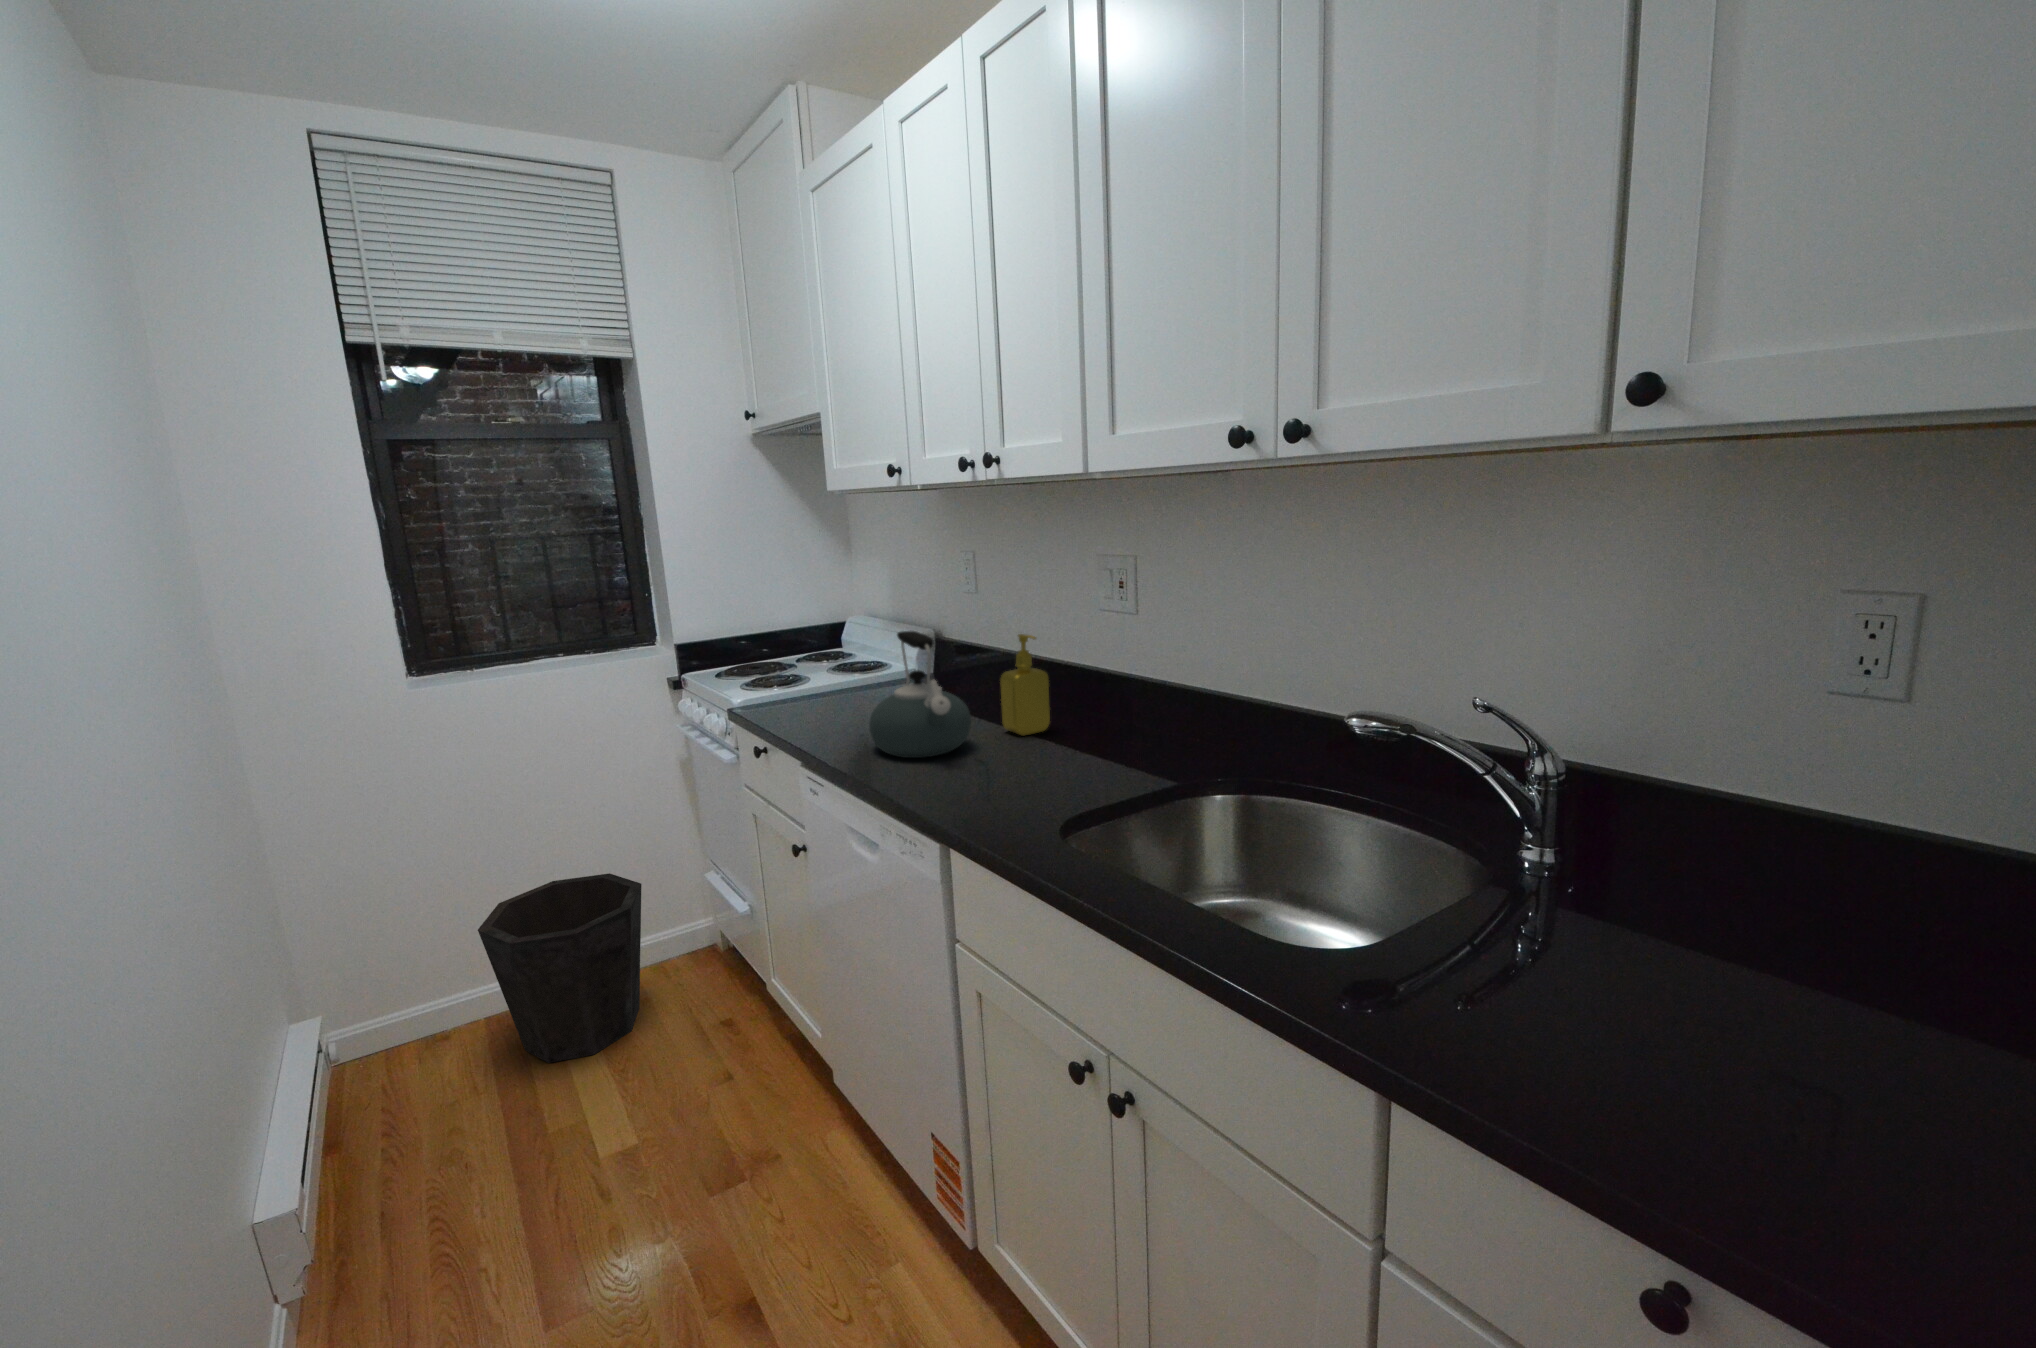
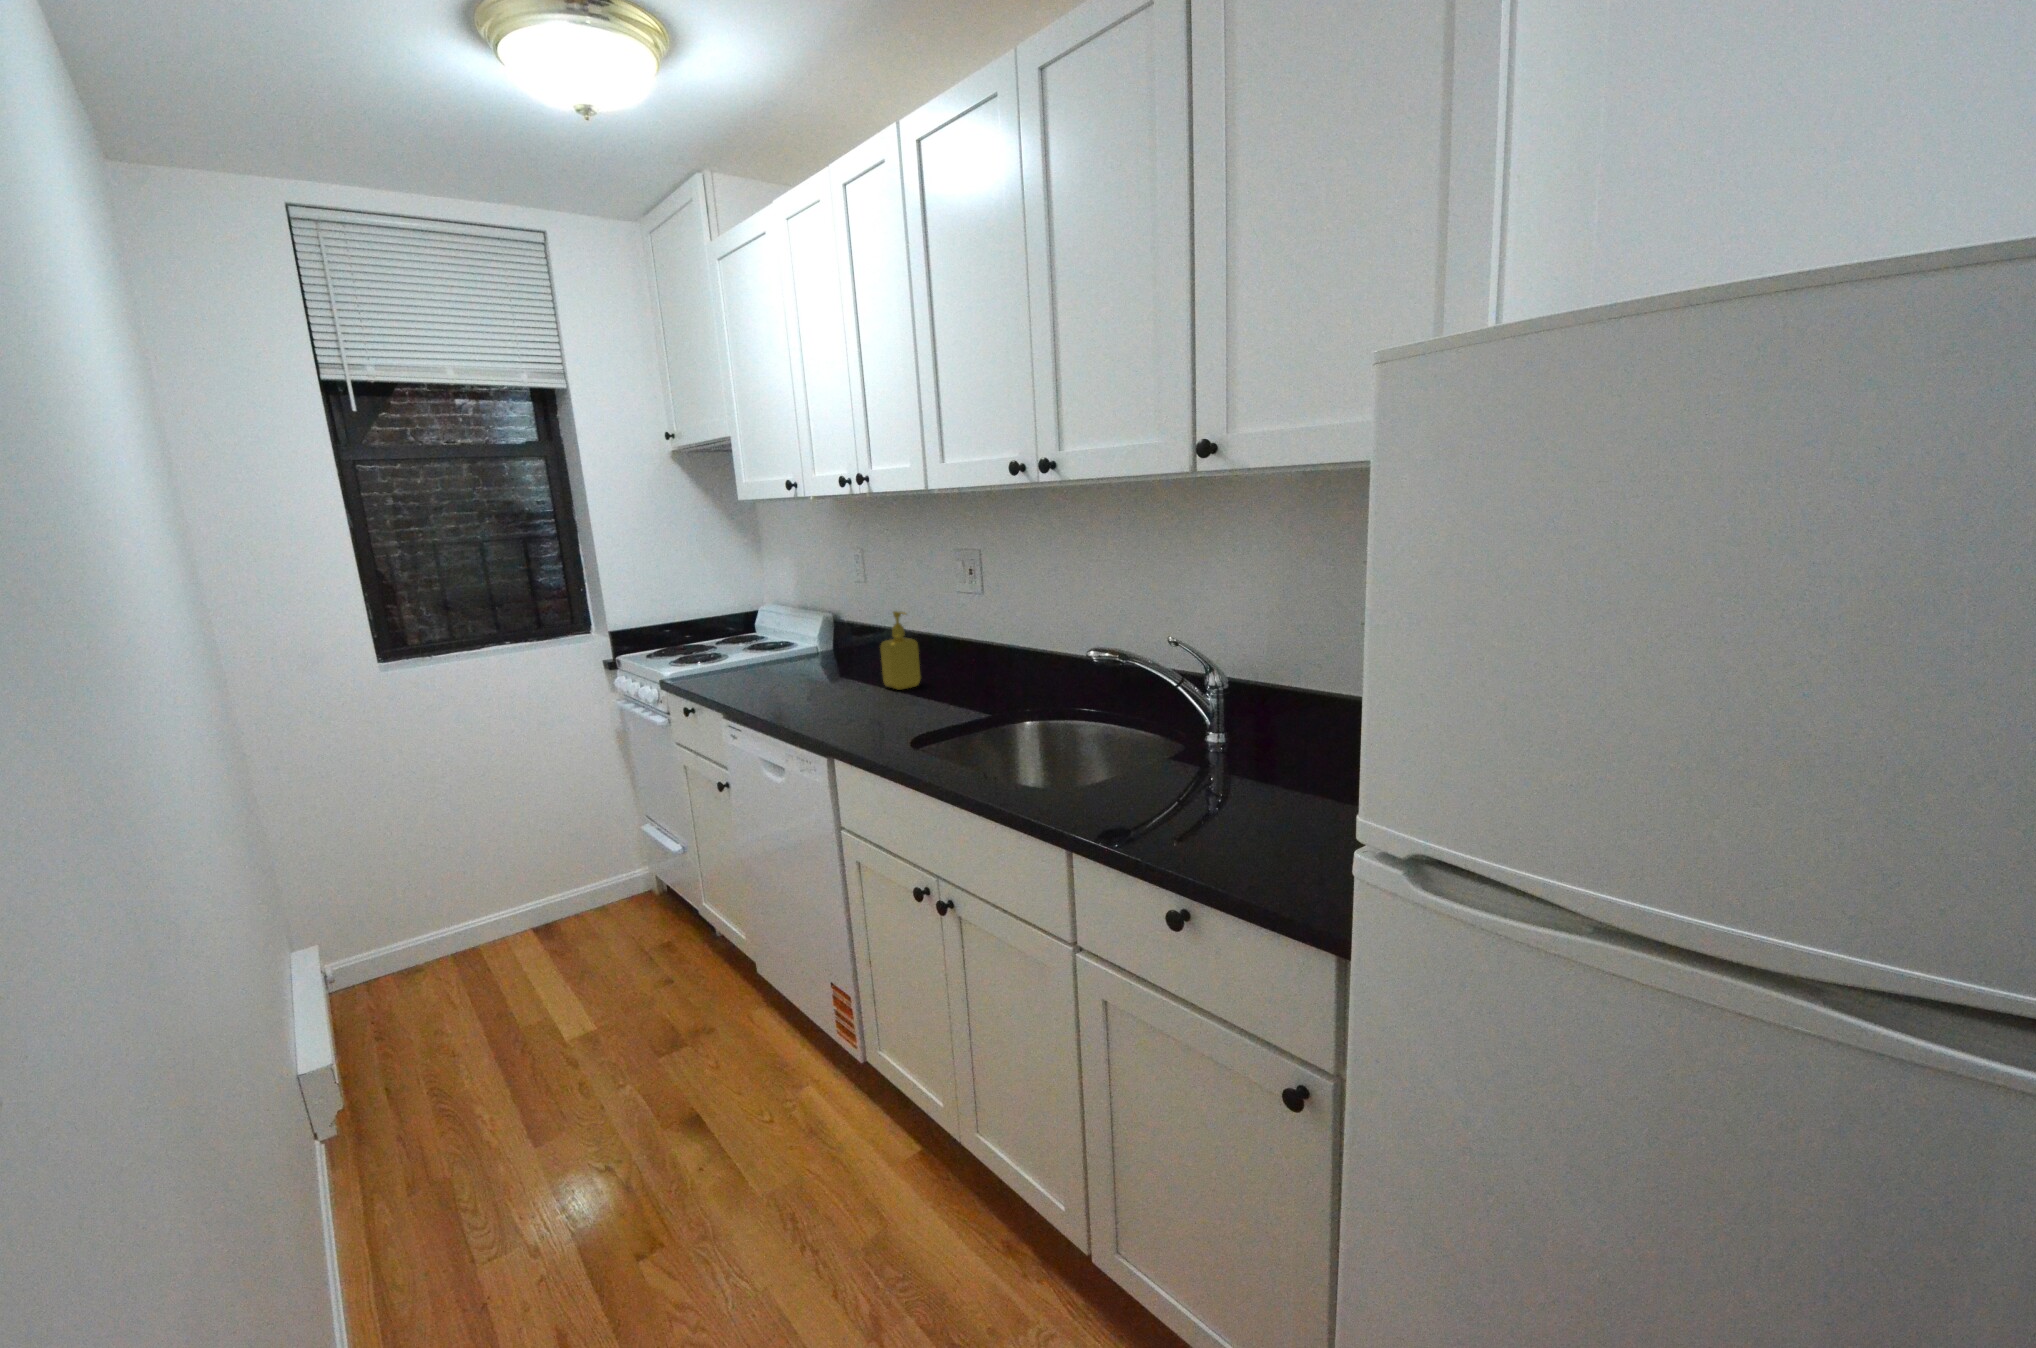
kettle: present [869,631,971,758] -> none [776,610,856,706]
waste bin: present [478,873,641,1063] -> none [449,827,589,982]

